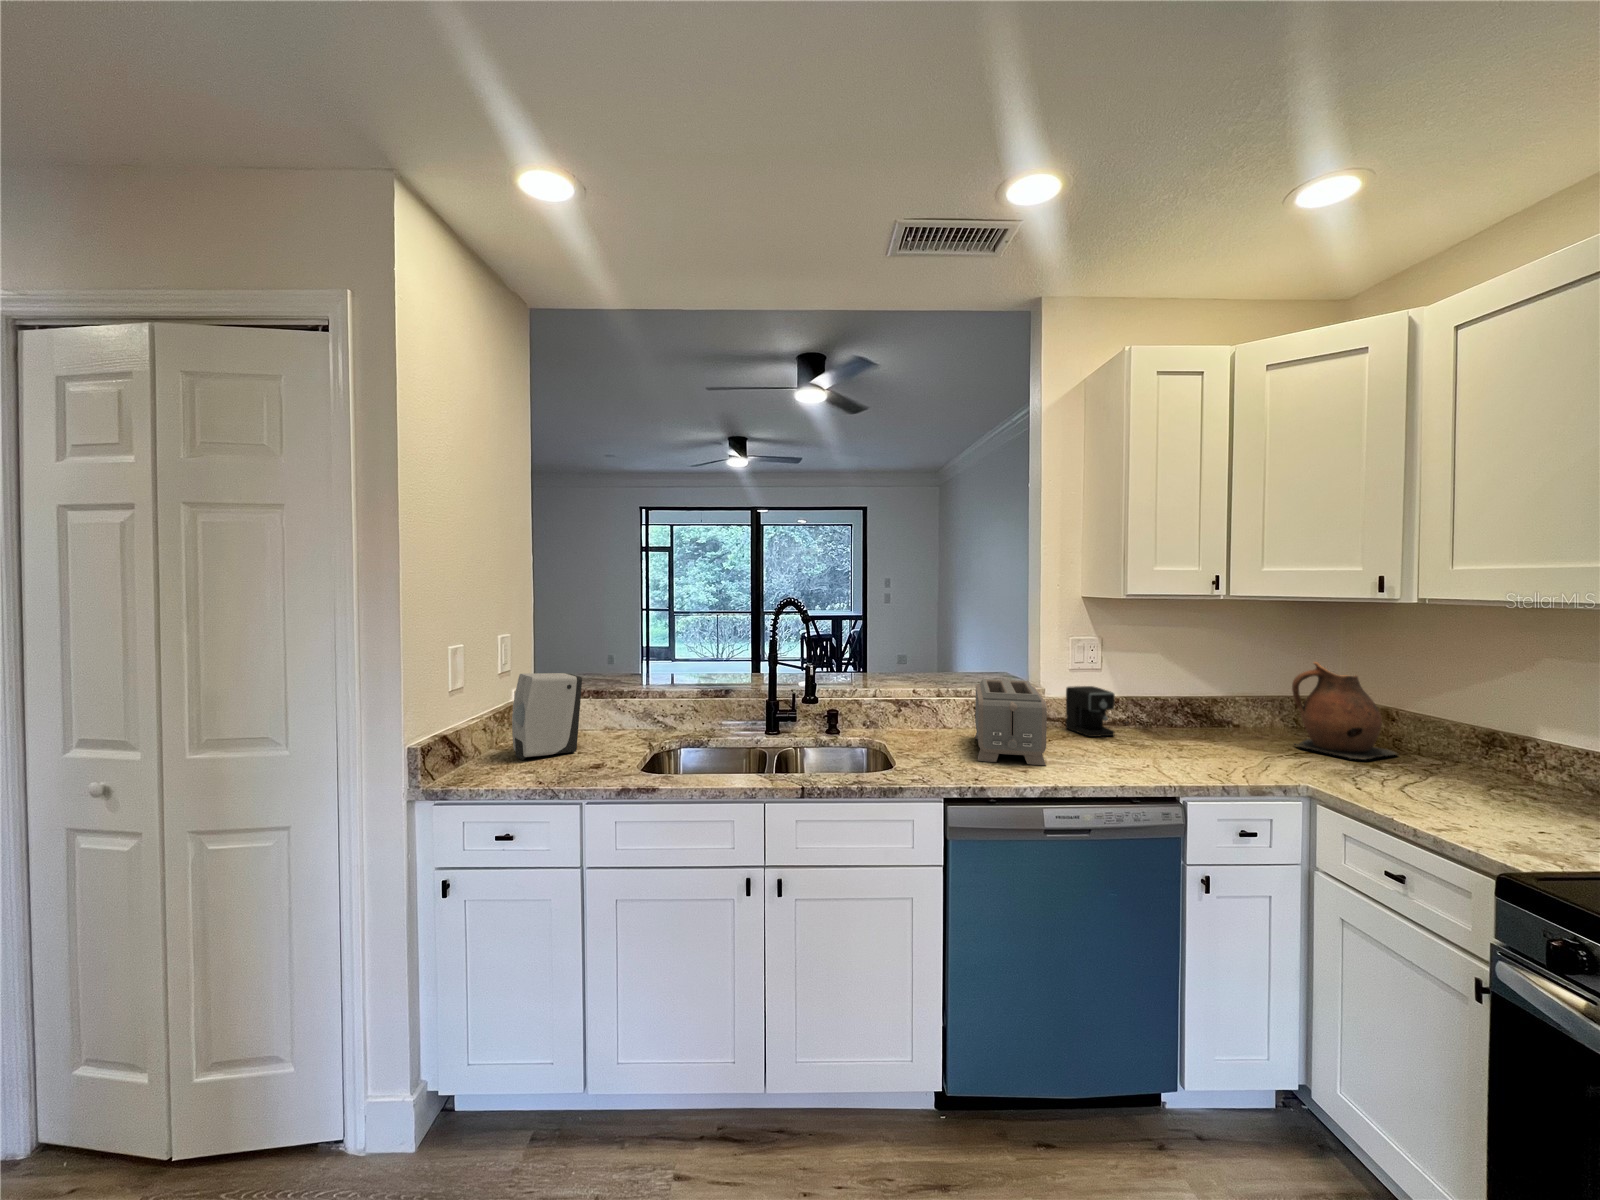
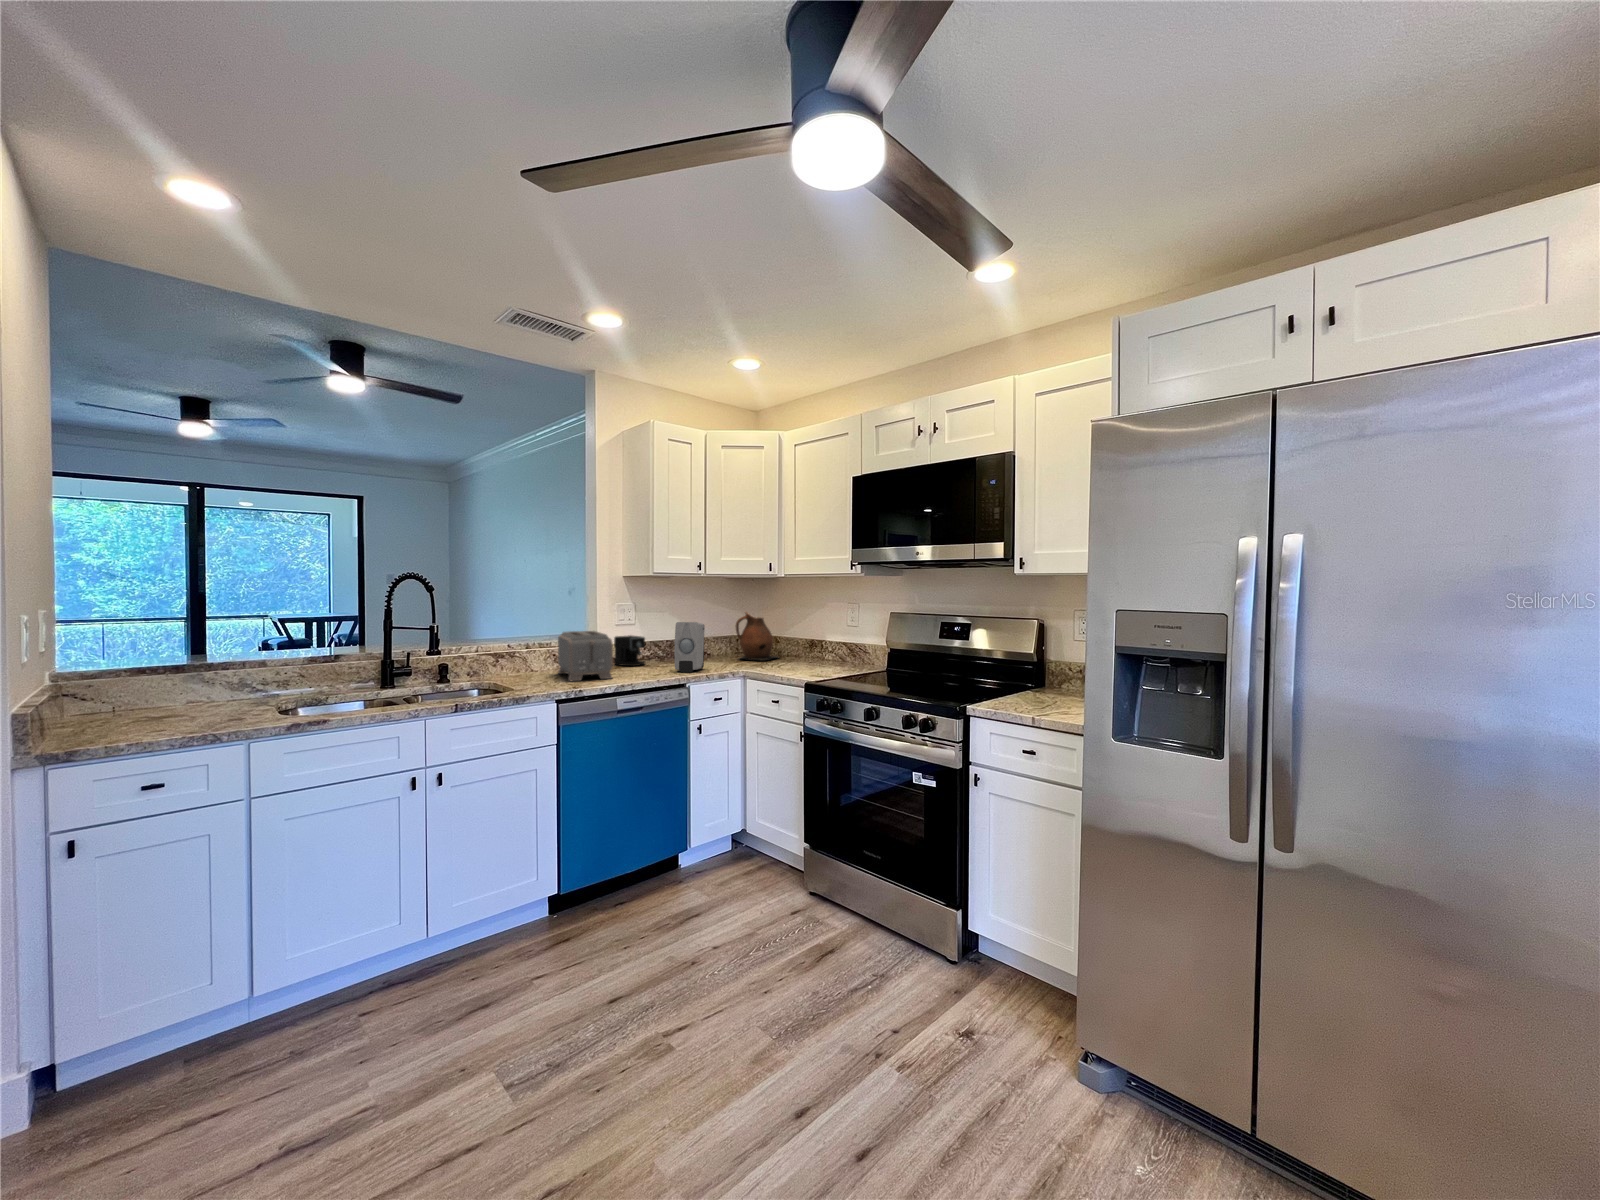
soap dispenser: present [512,673,582,760] -> present [674,622,705,672]

